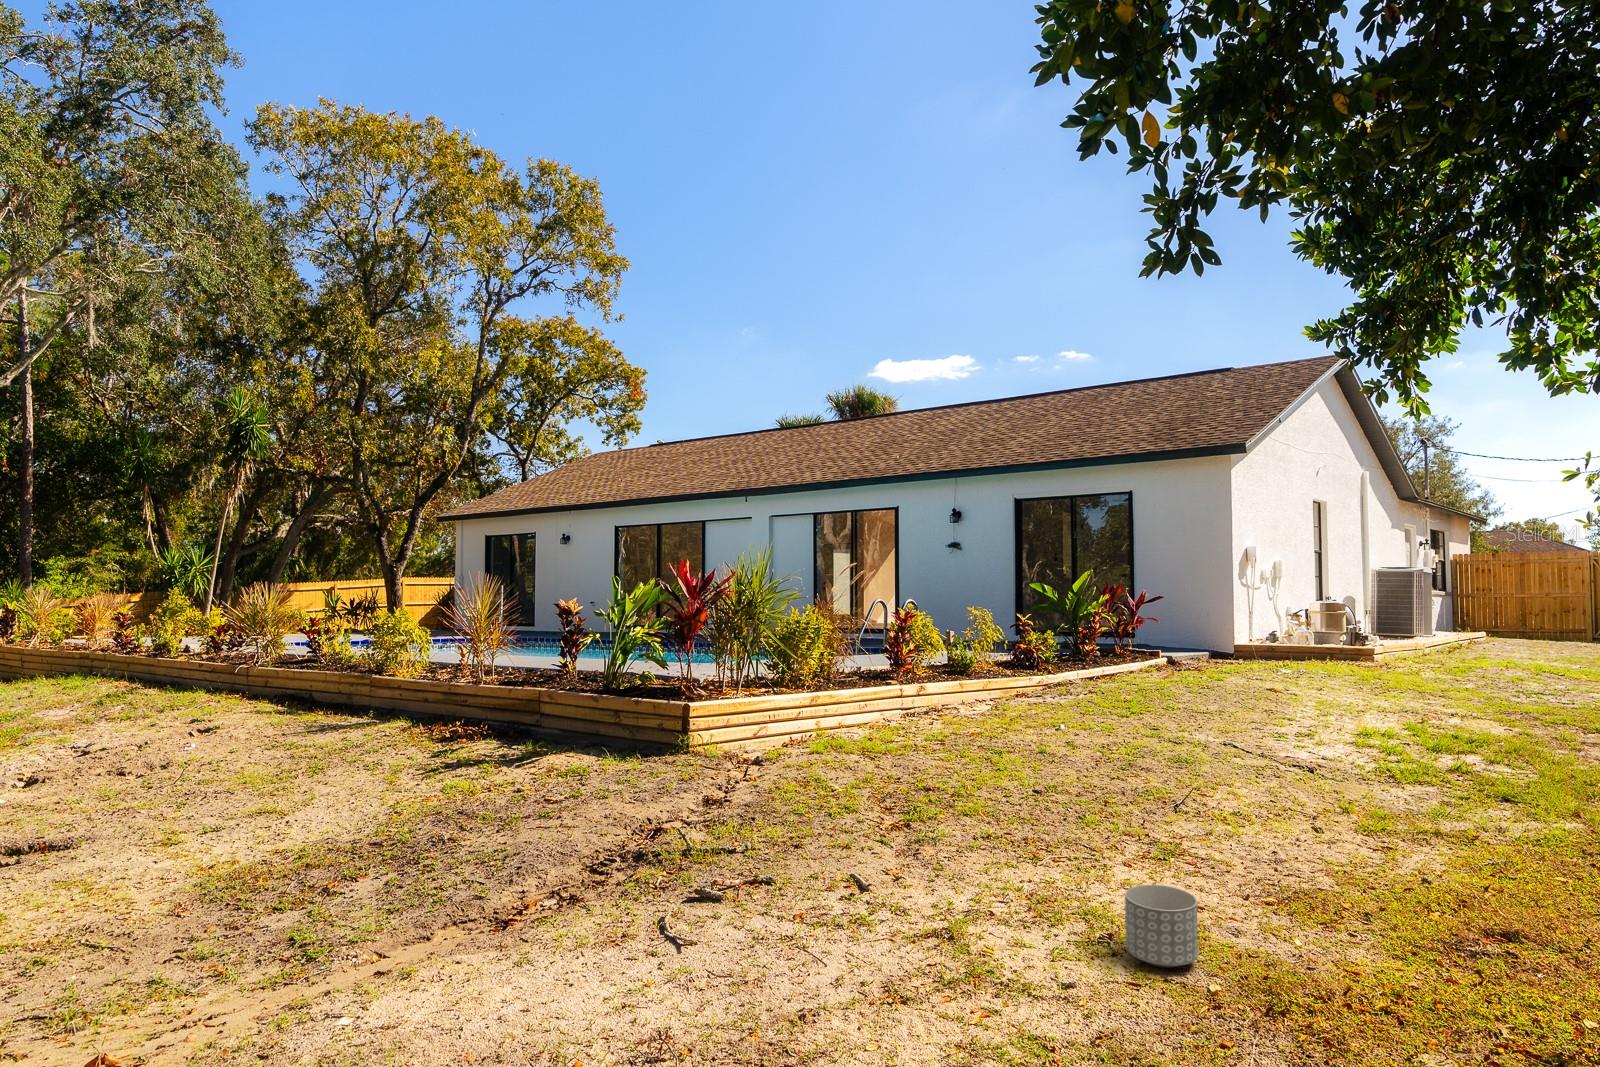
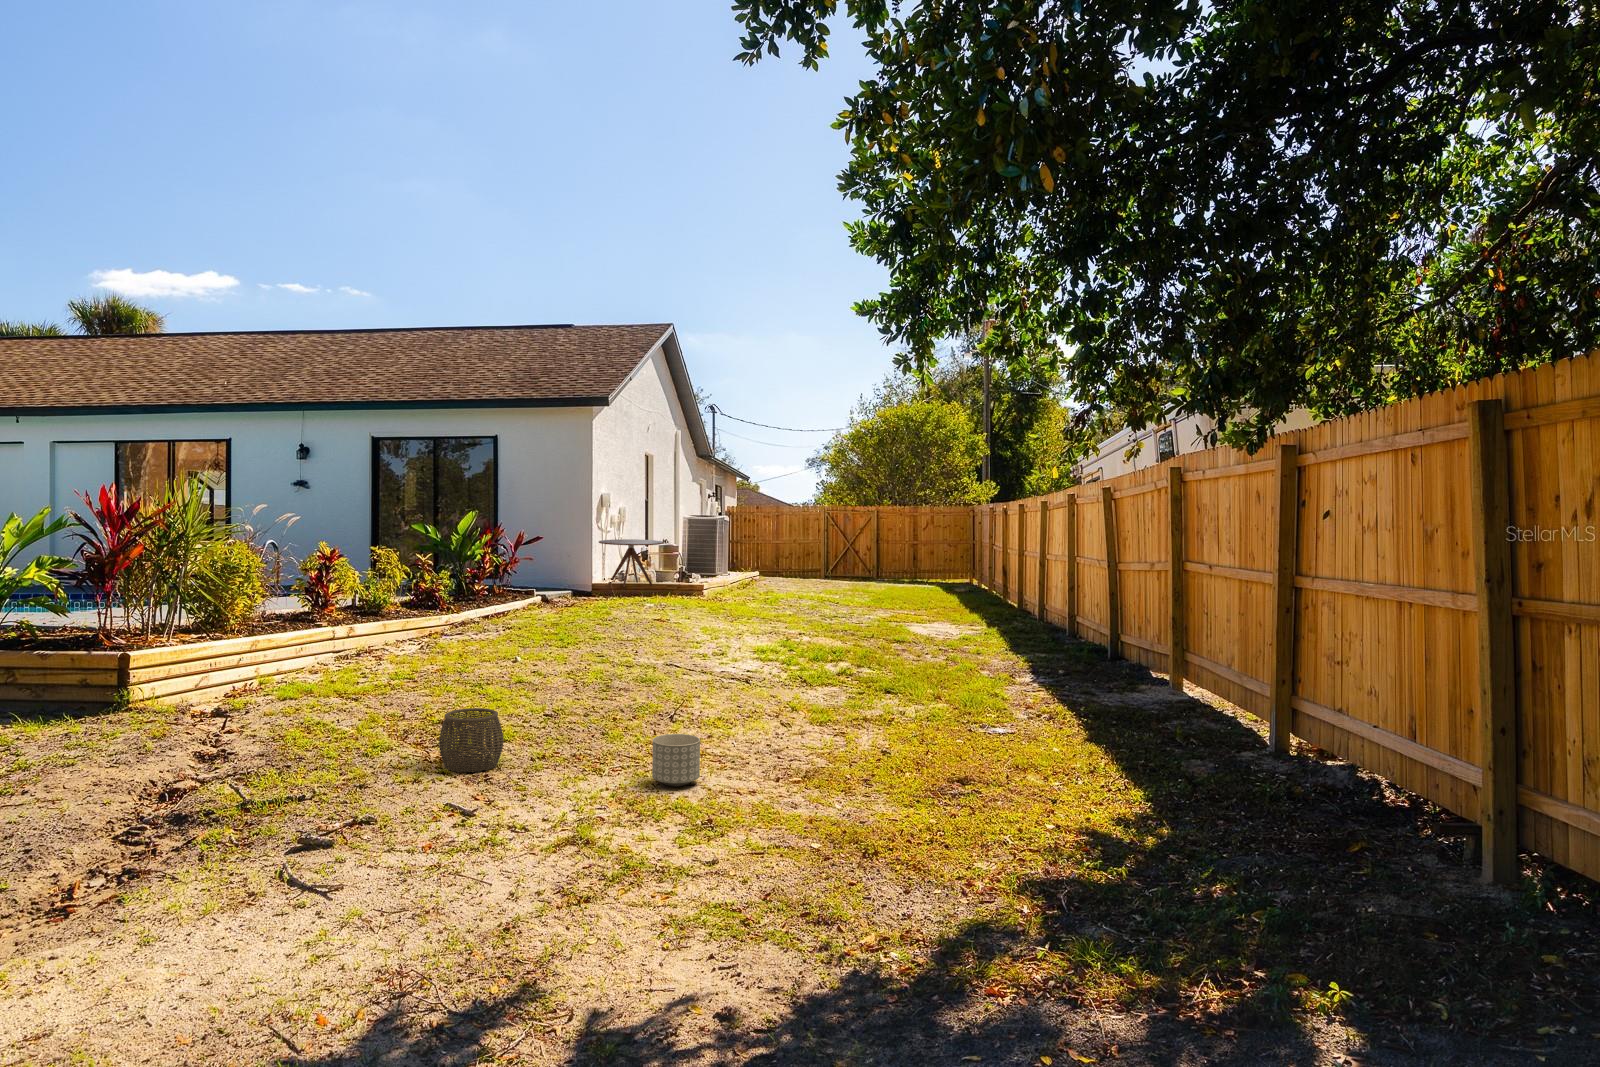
round table: none [1242,597,1321,650] -> present [599,539,663,587]
woven basket: none [889,804,965,886] -> present [439,708,504,773]

